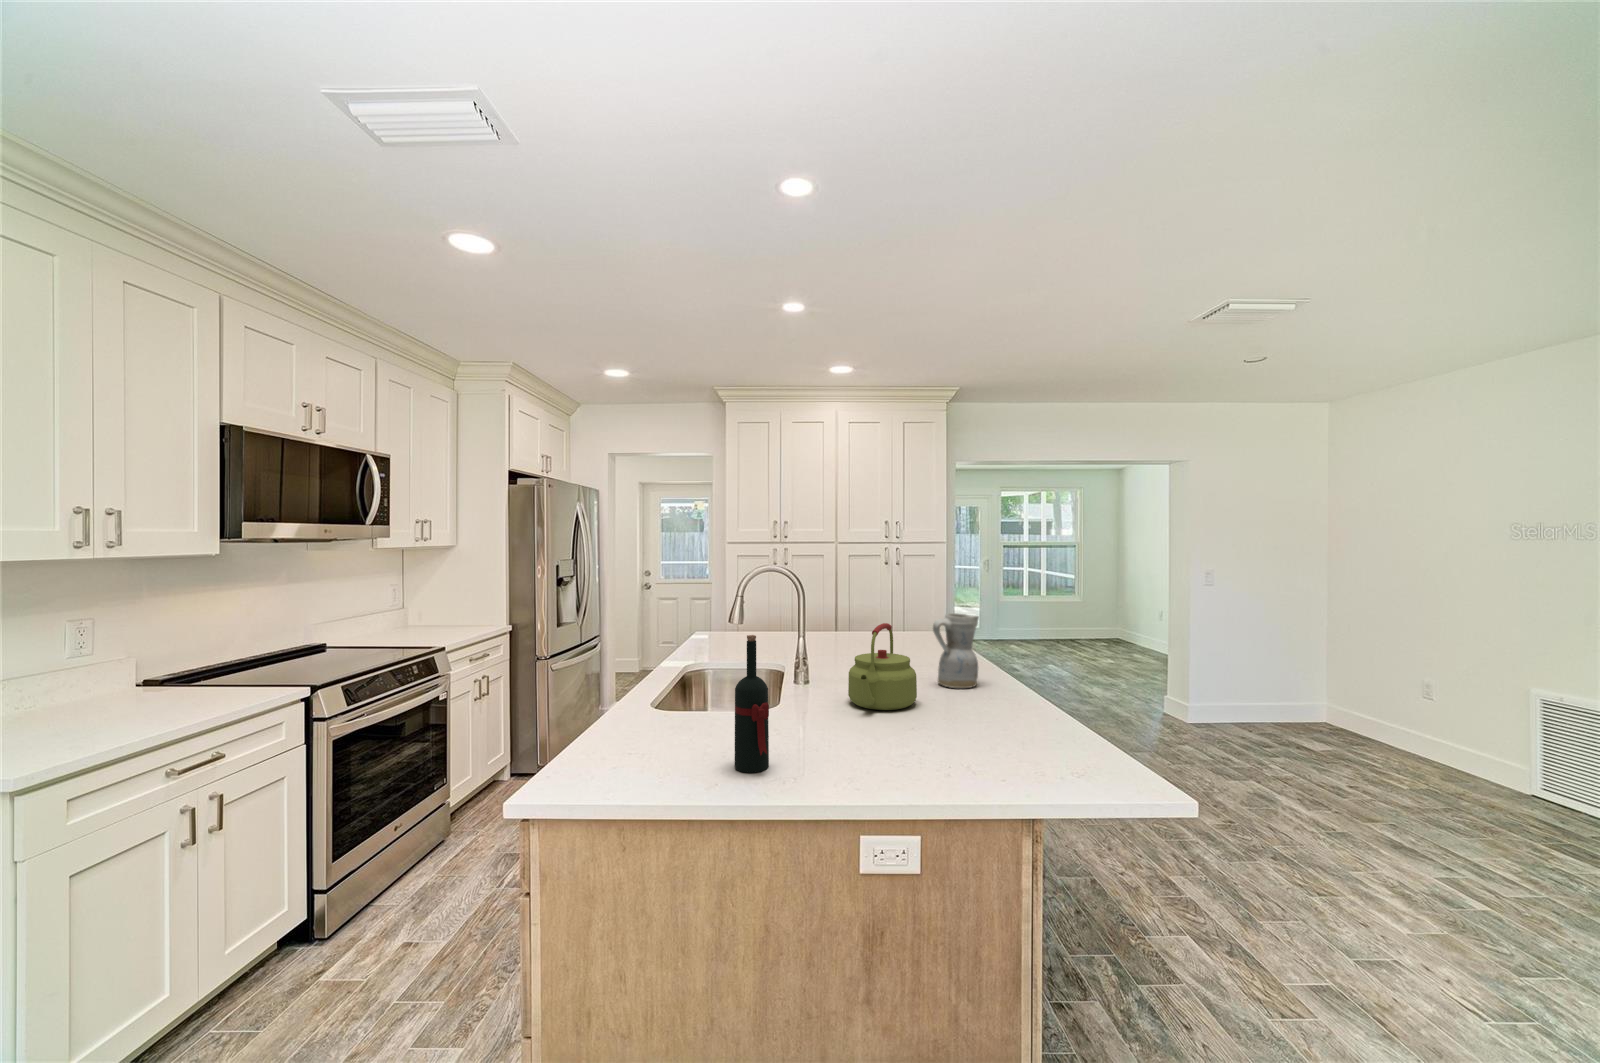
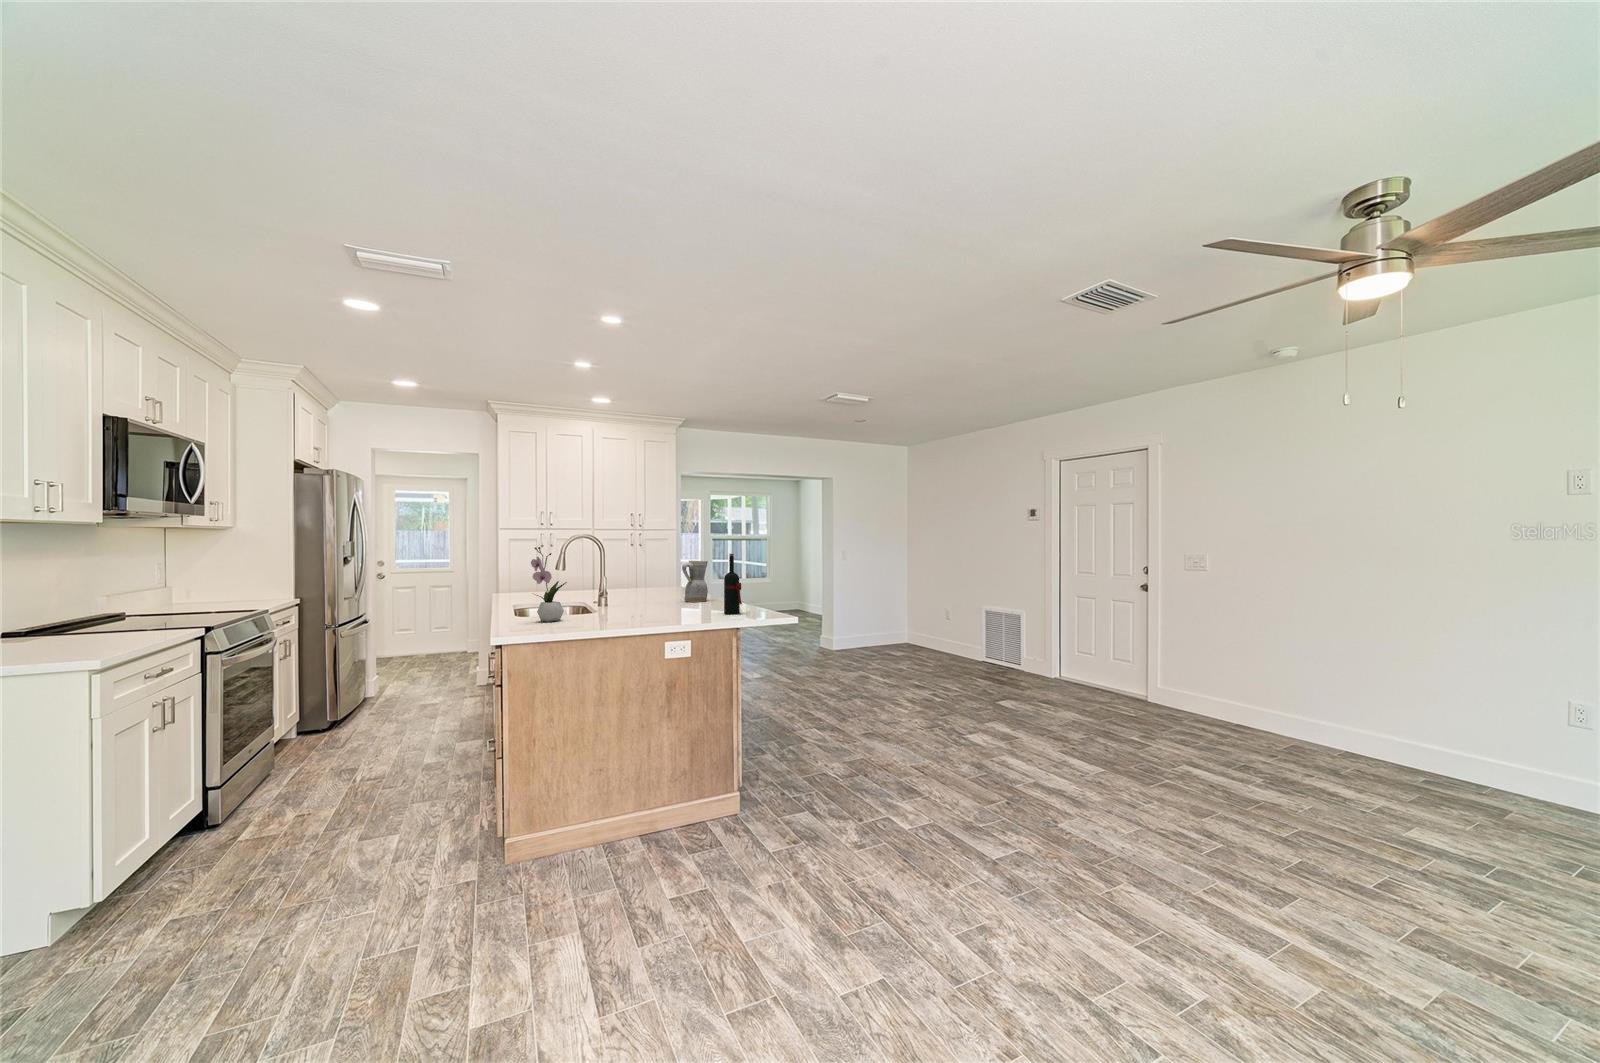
flower arrangement: none [652,603,710,739] -> present [531,547,567,622]
kettle: present [848,623,917,710] -> none [637,563,676,609]
wine bottle: present [734,635,769,773] -> present [724,554,742,614]

